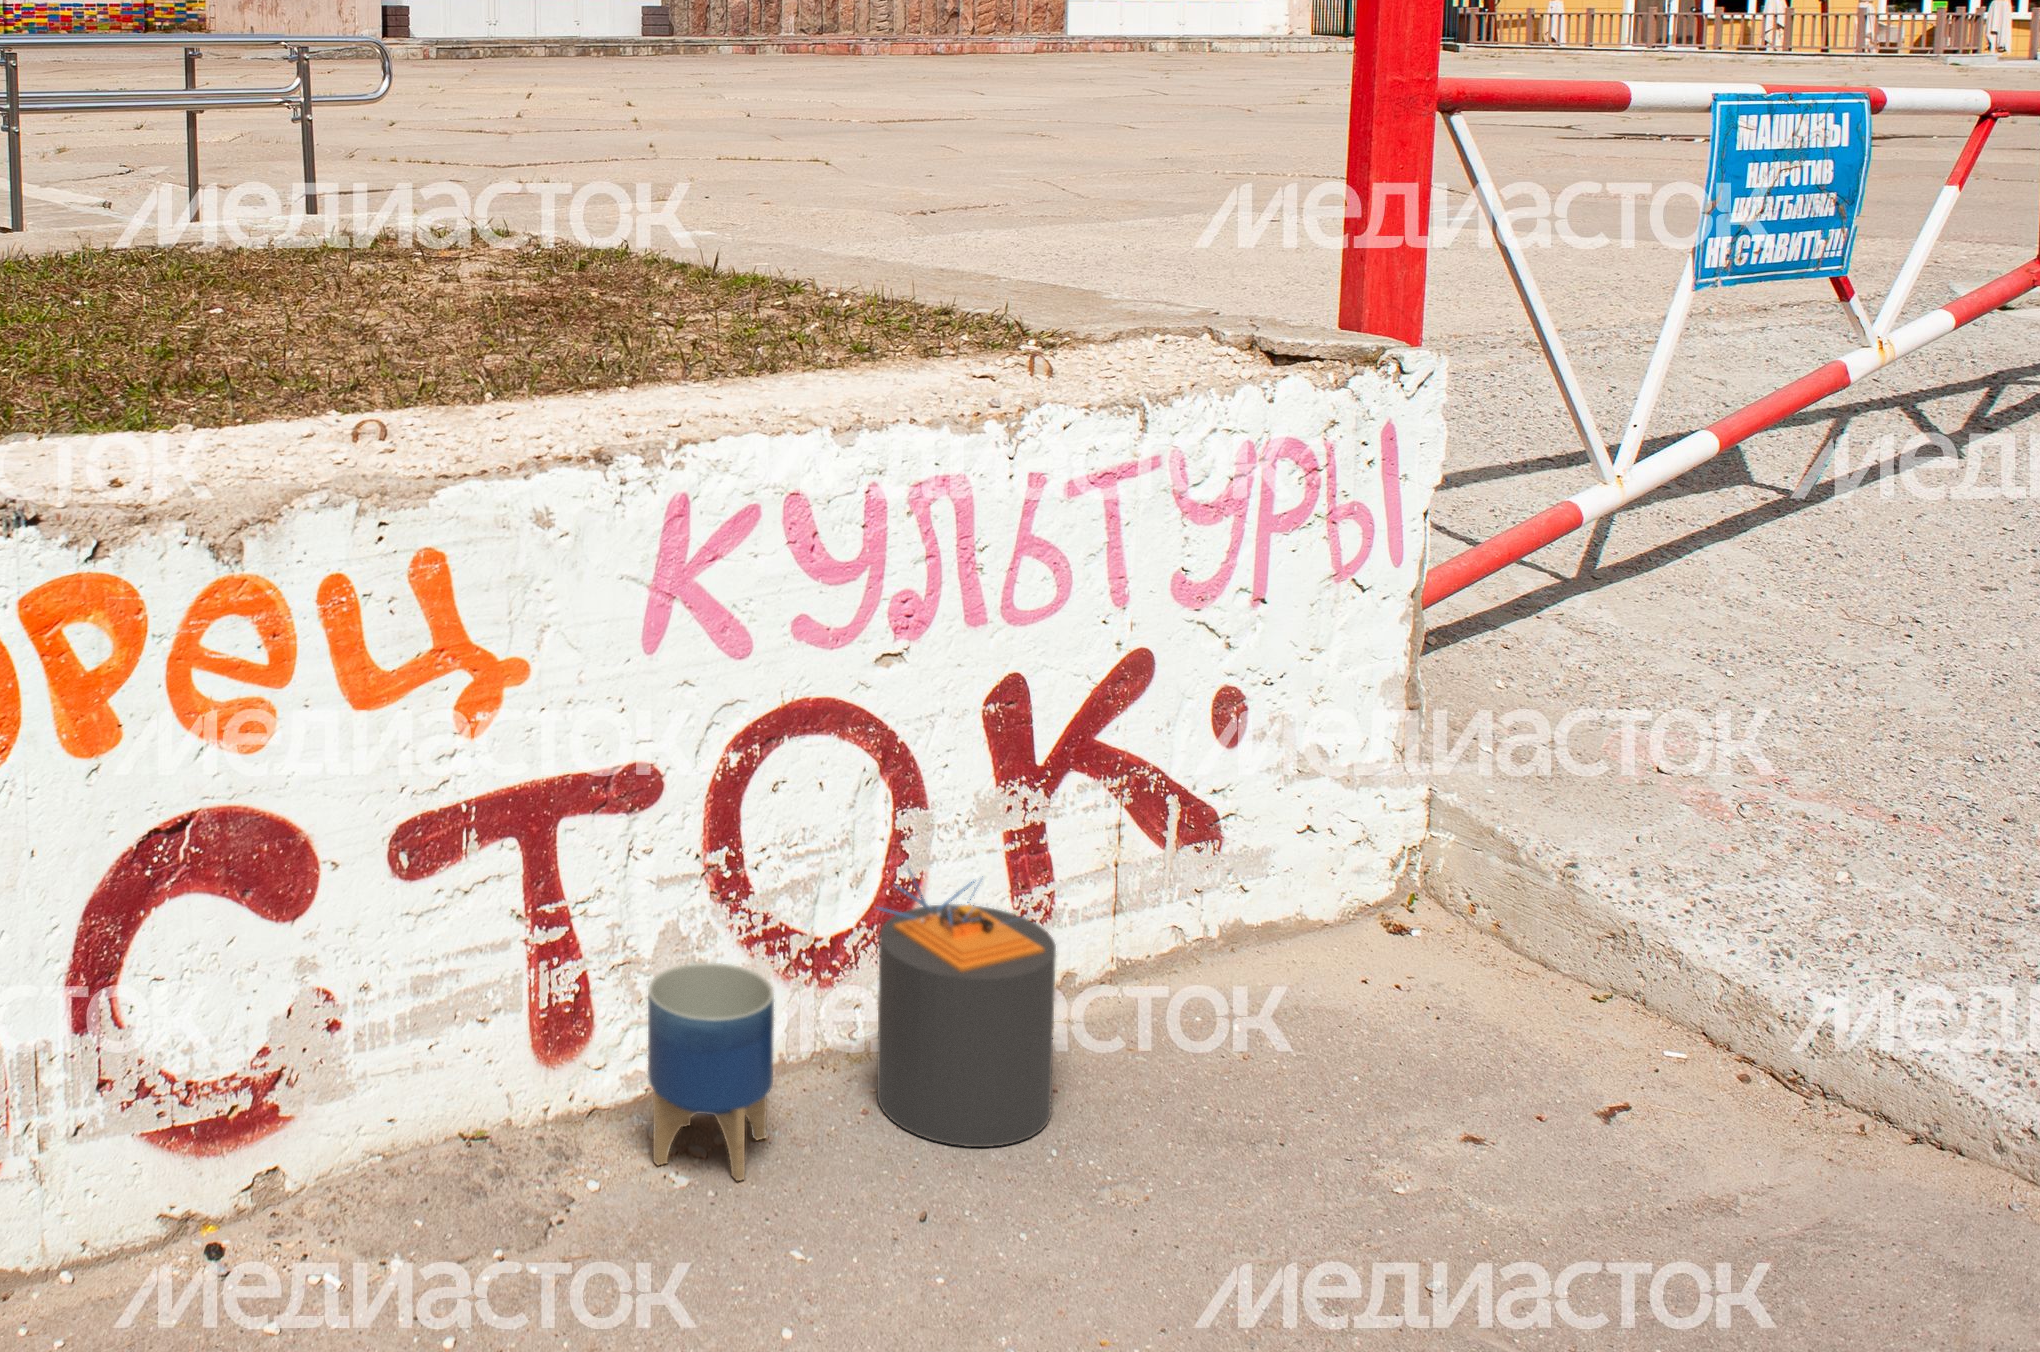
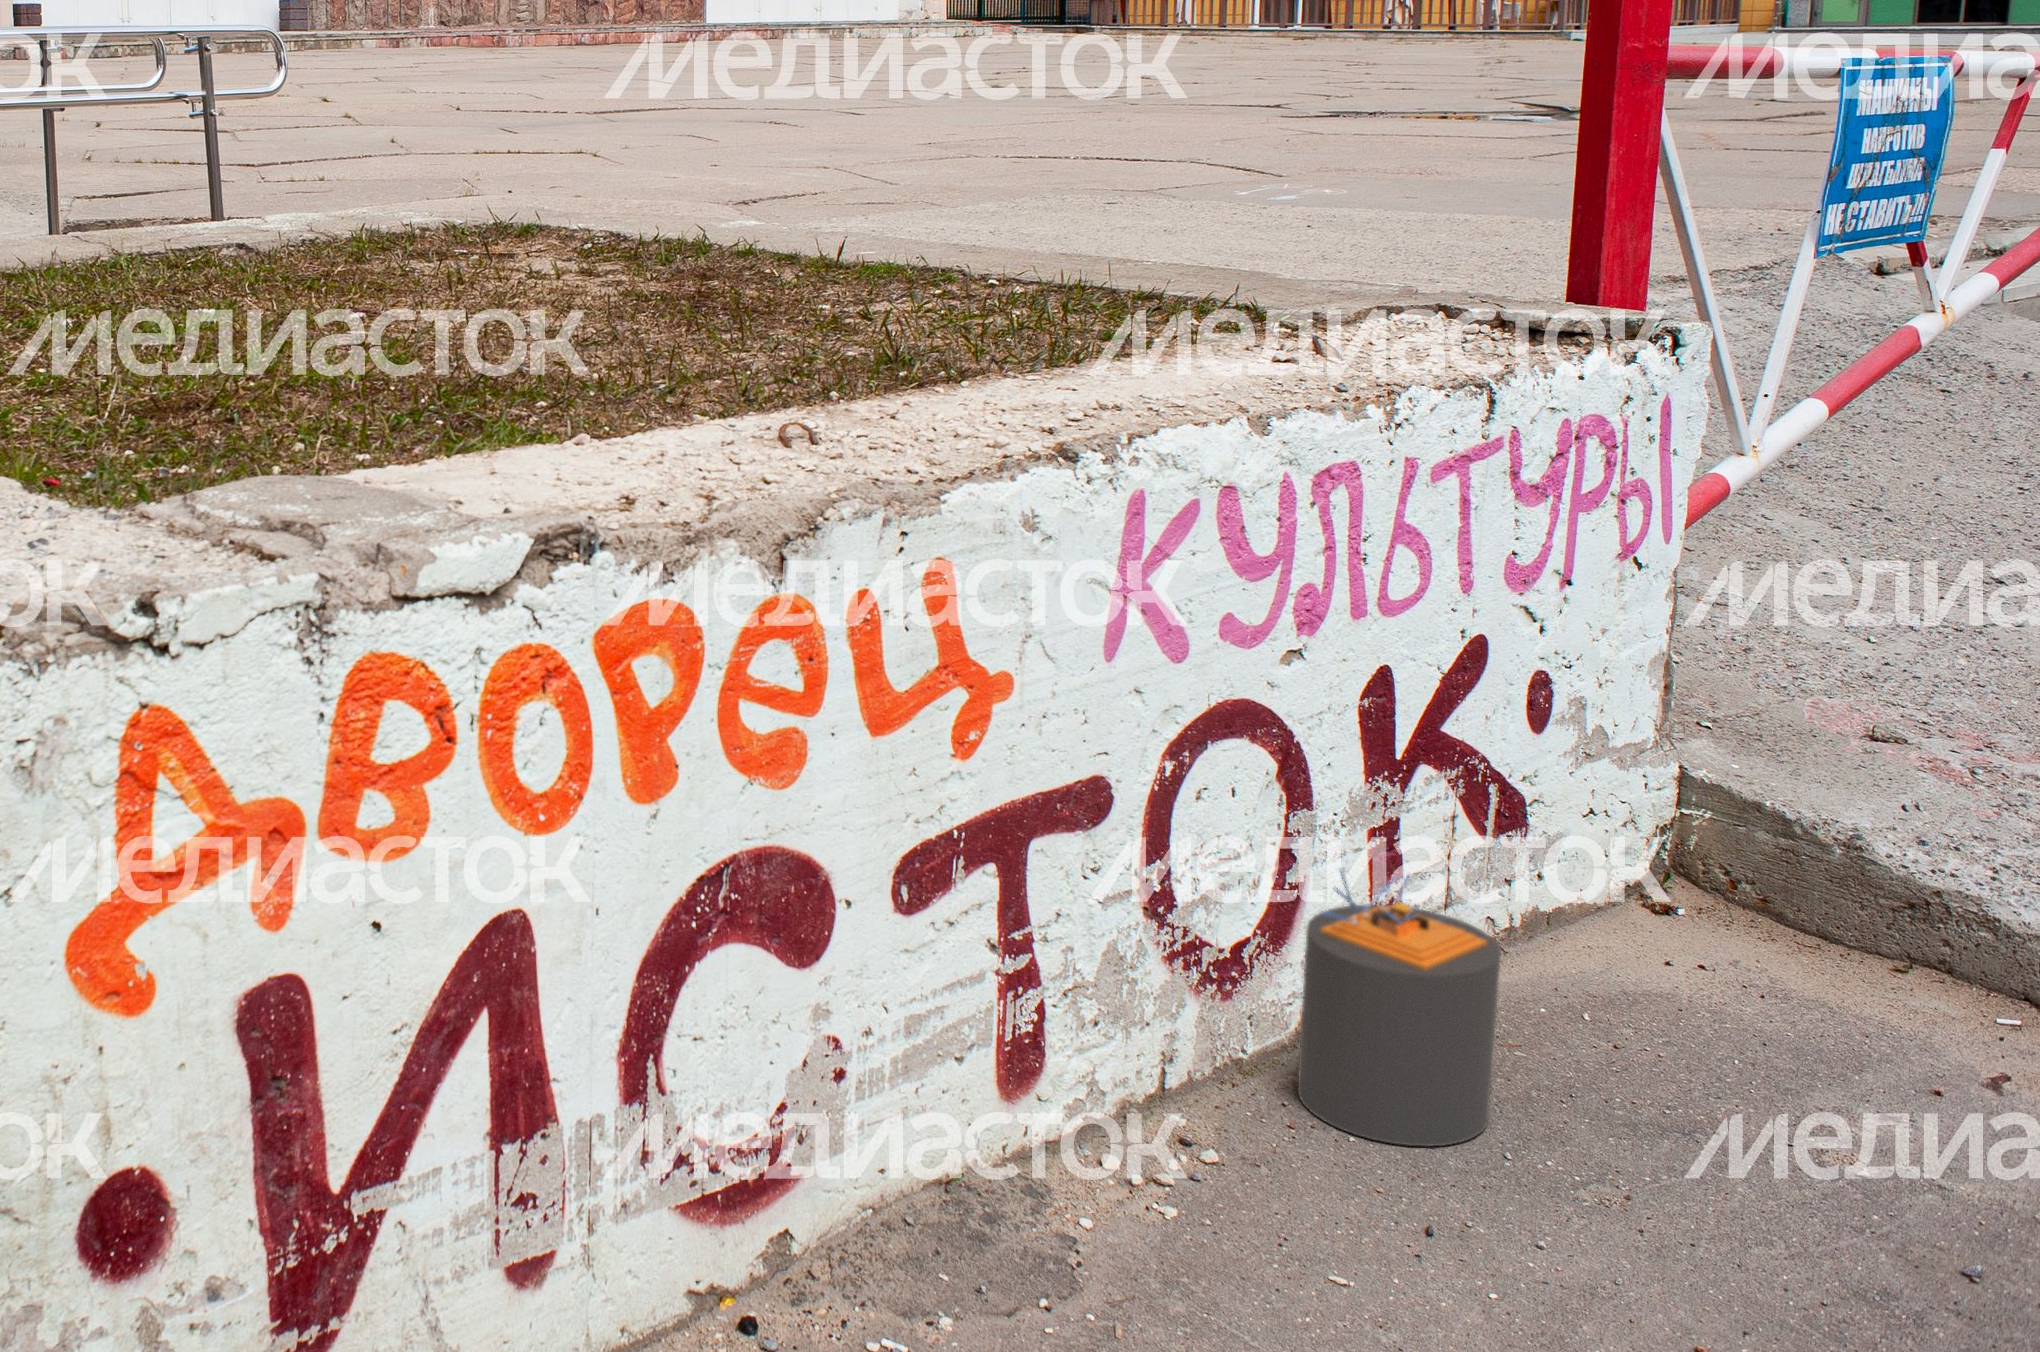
planter: present [648,963,774,1181] -> none [1117,981,1259,1201]

